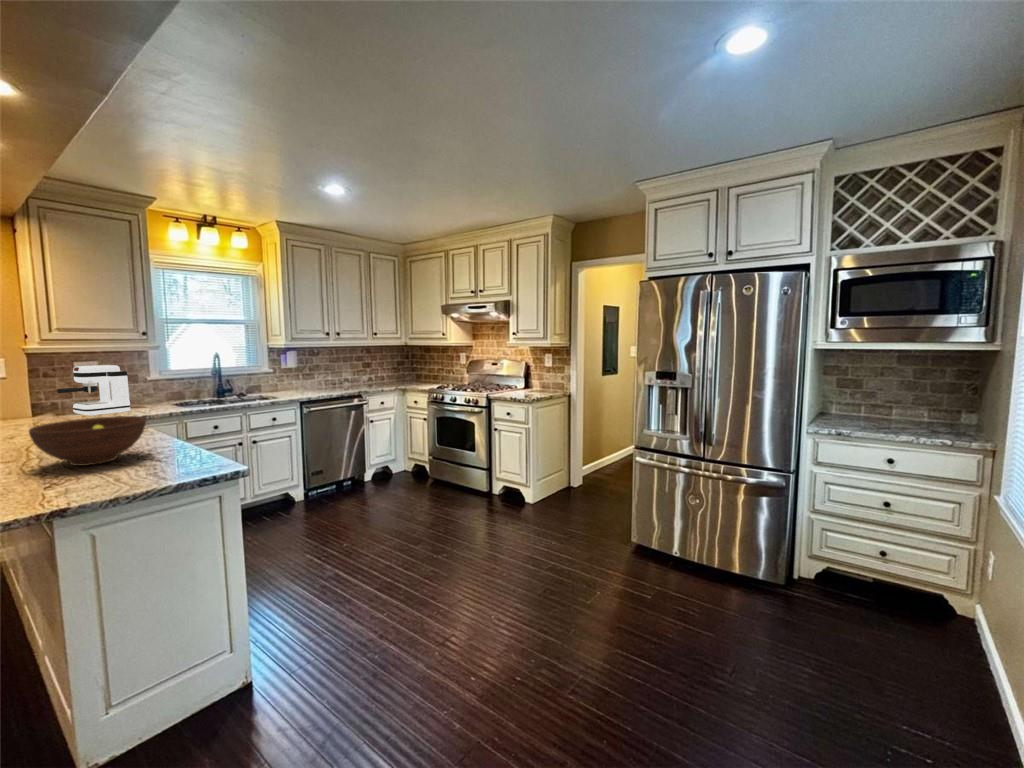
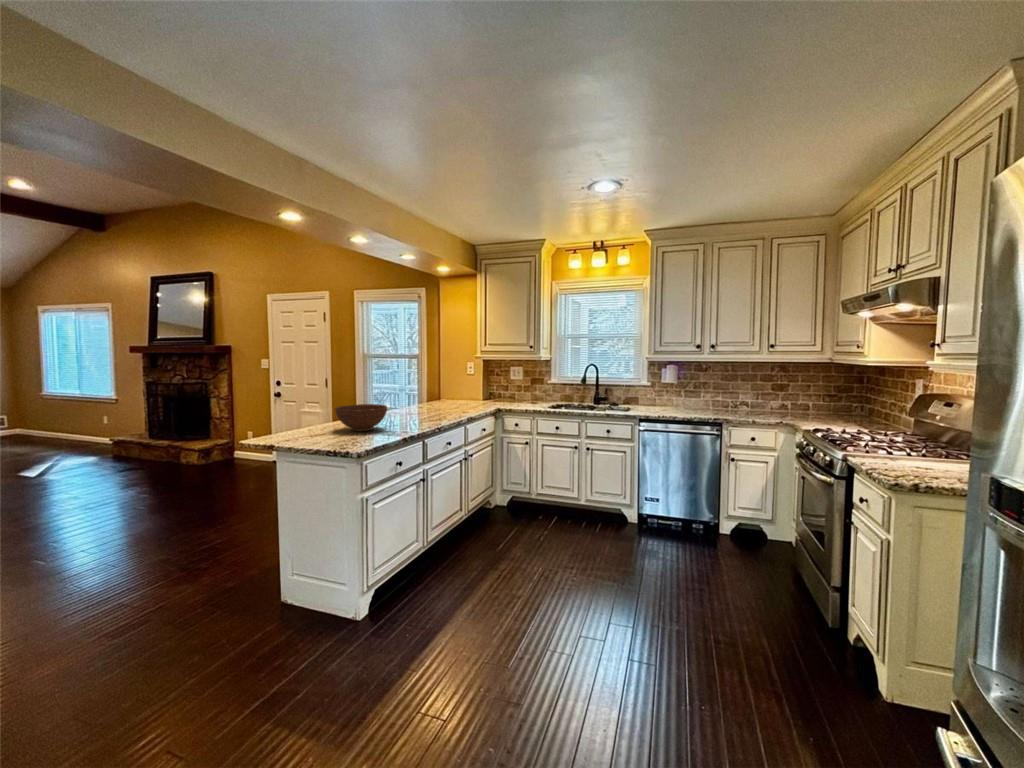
coffee maker: present [57,365,130,416] -> none [484,370,517,406]

